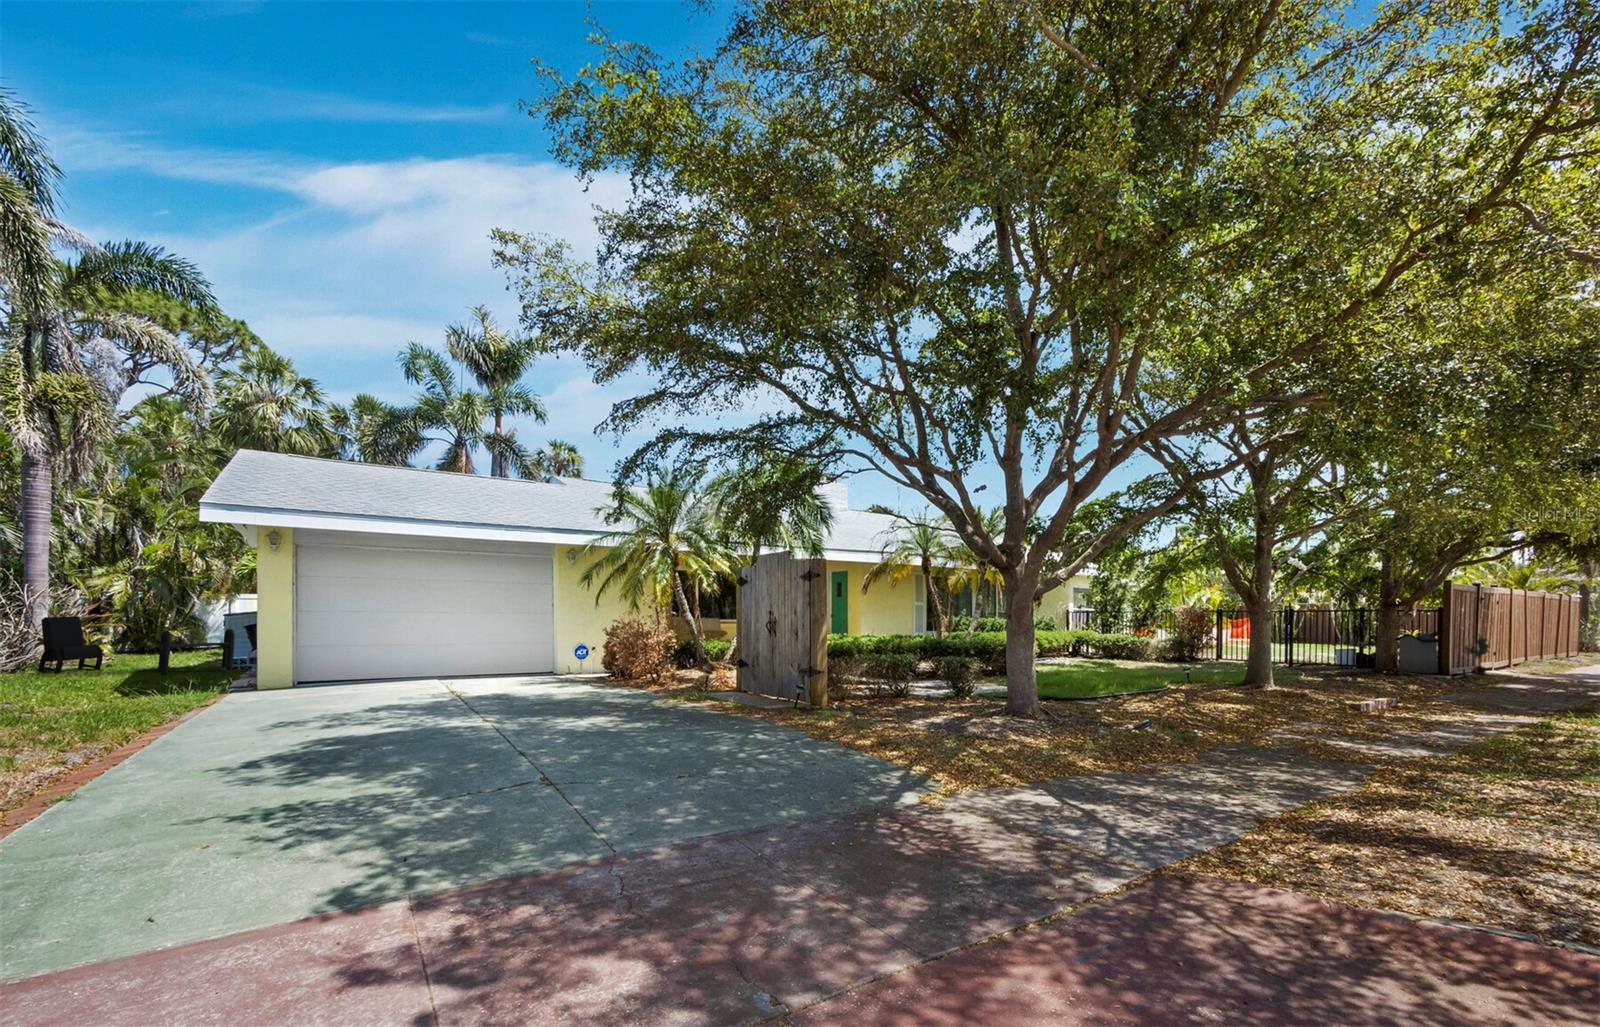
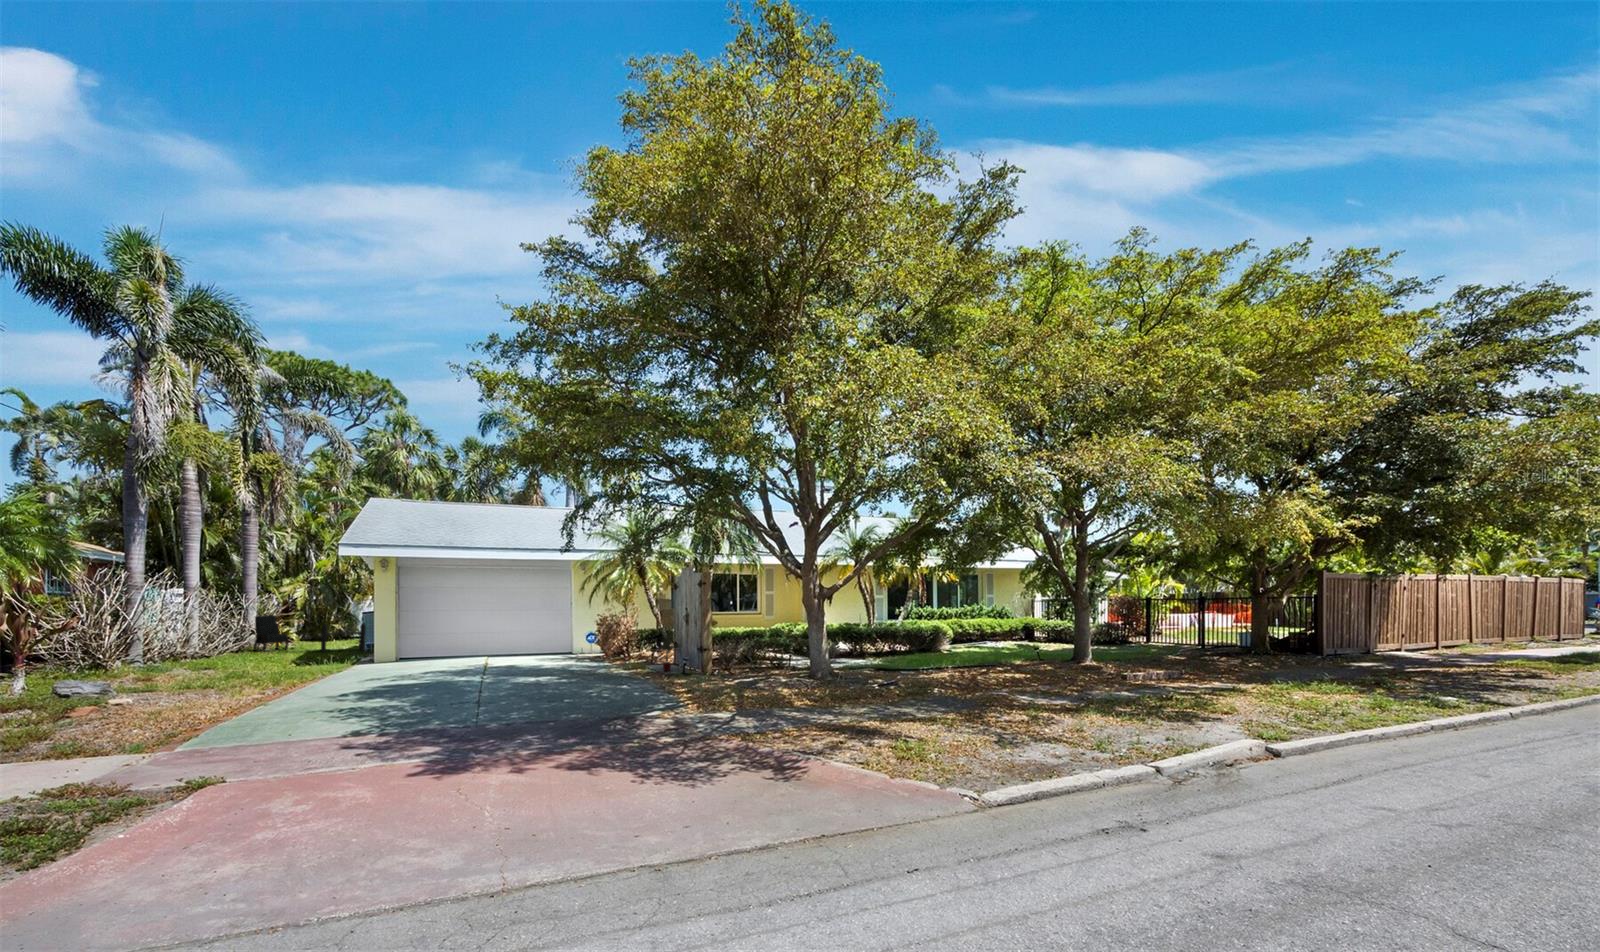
trash can: present [1394,634,1442,673] -> none [1282,620,1321,655]
potted tree: present [1464,634,1489,675] -> present [661,630,680,671]

